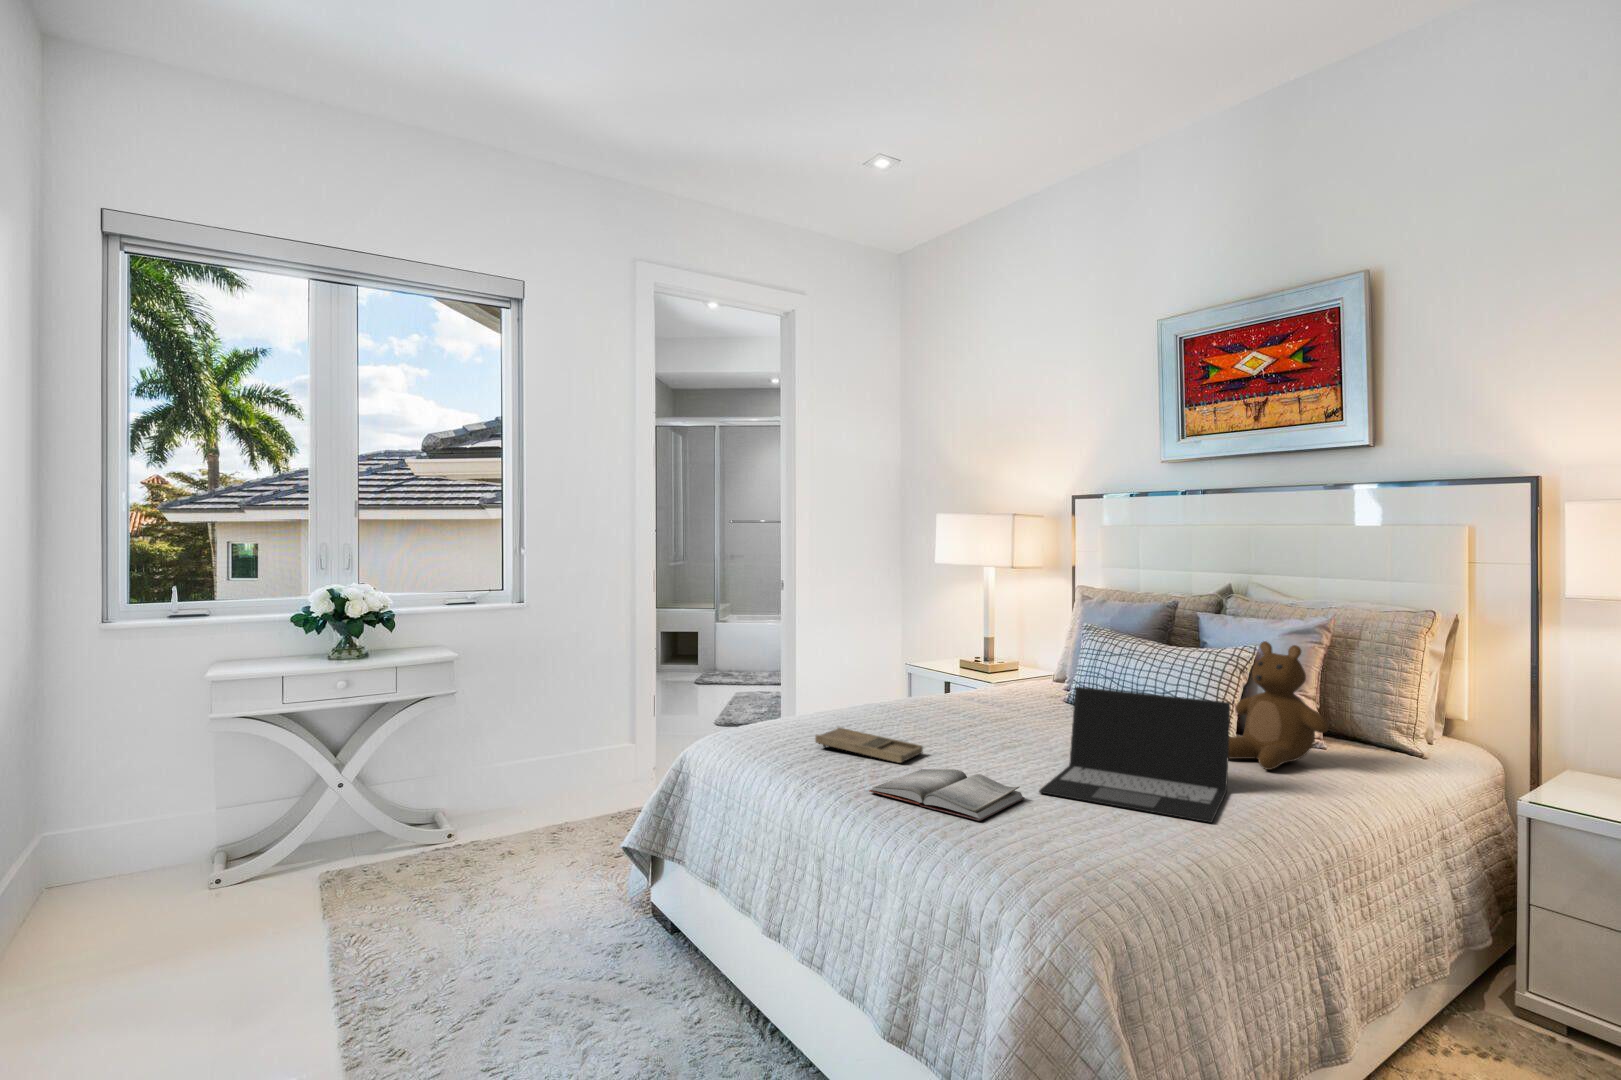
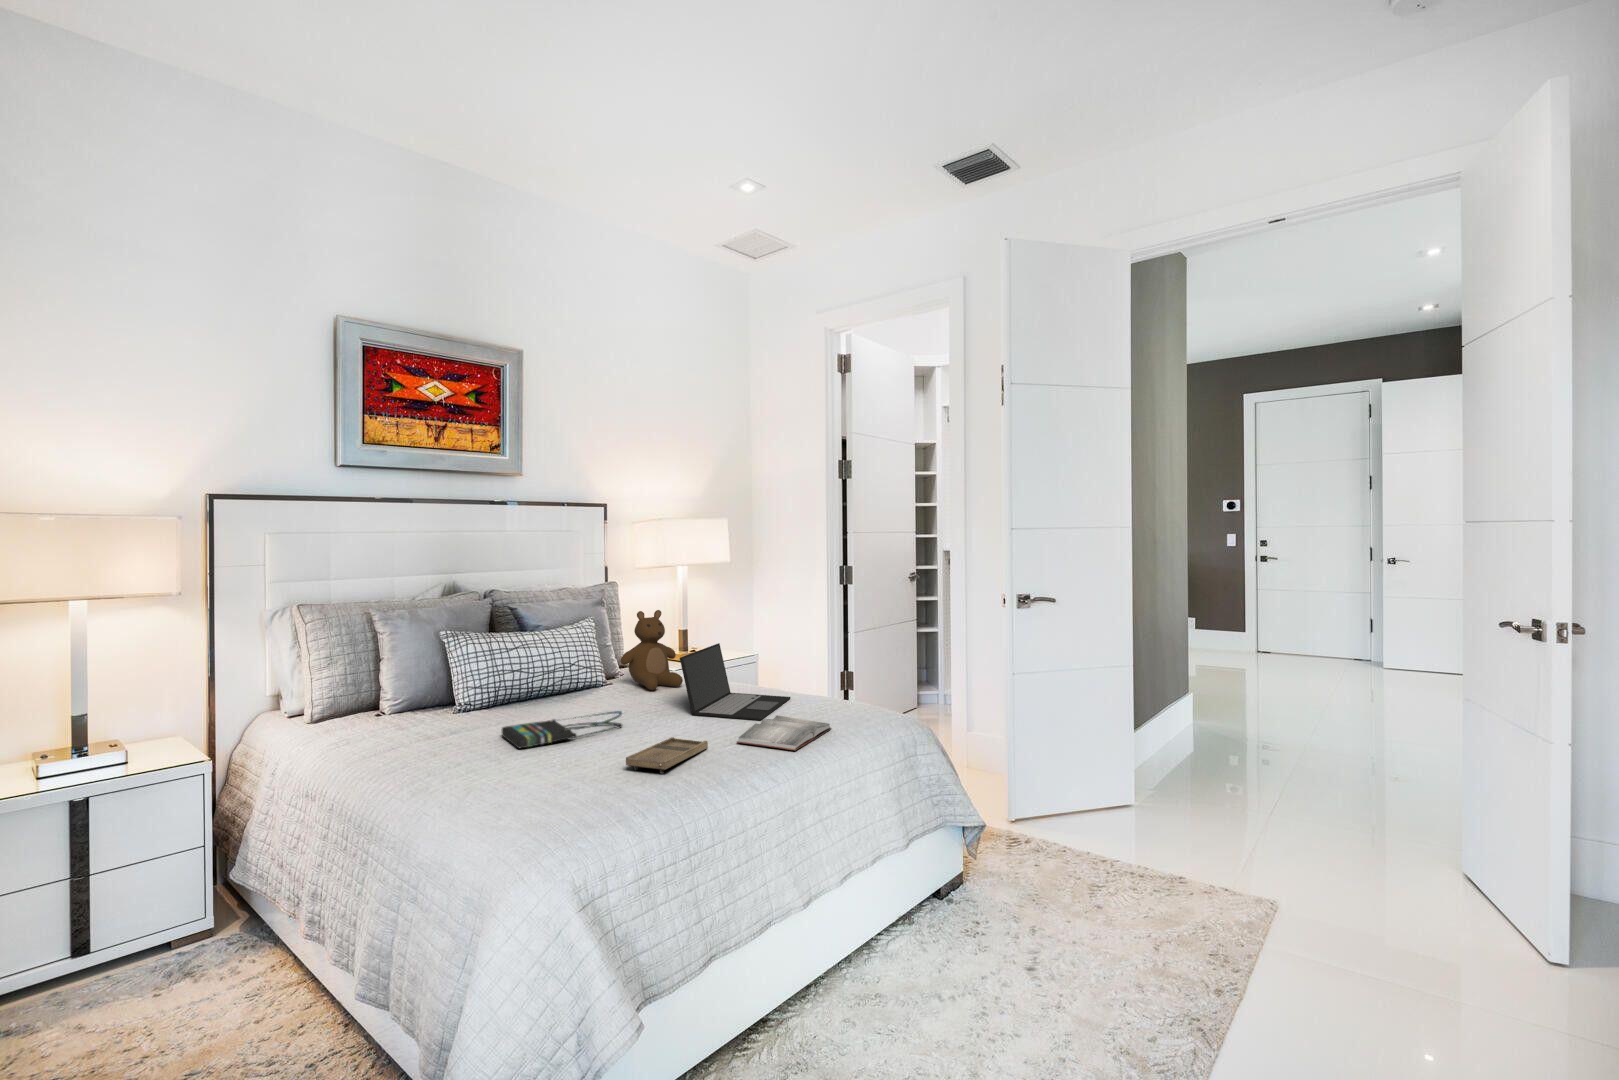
tote bag: none [925,706,1015,743] -> present [502,711,622,748]

